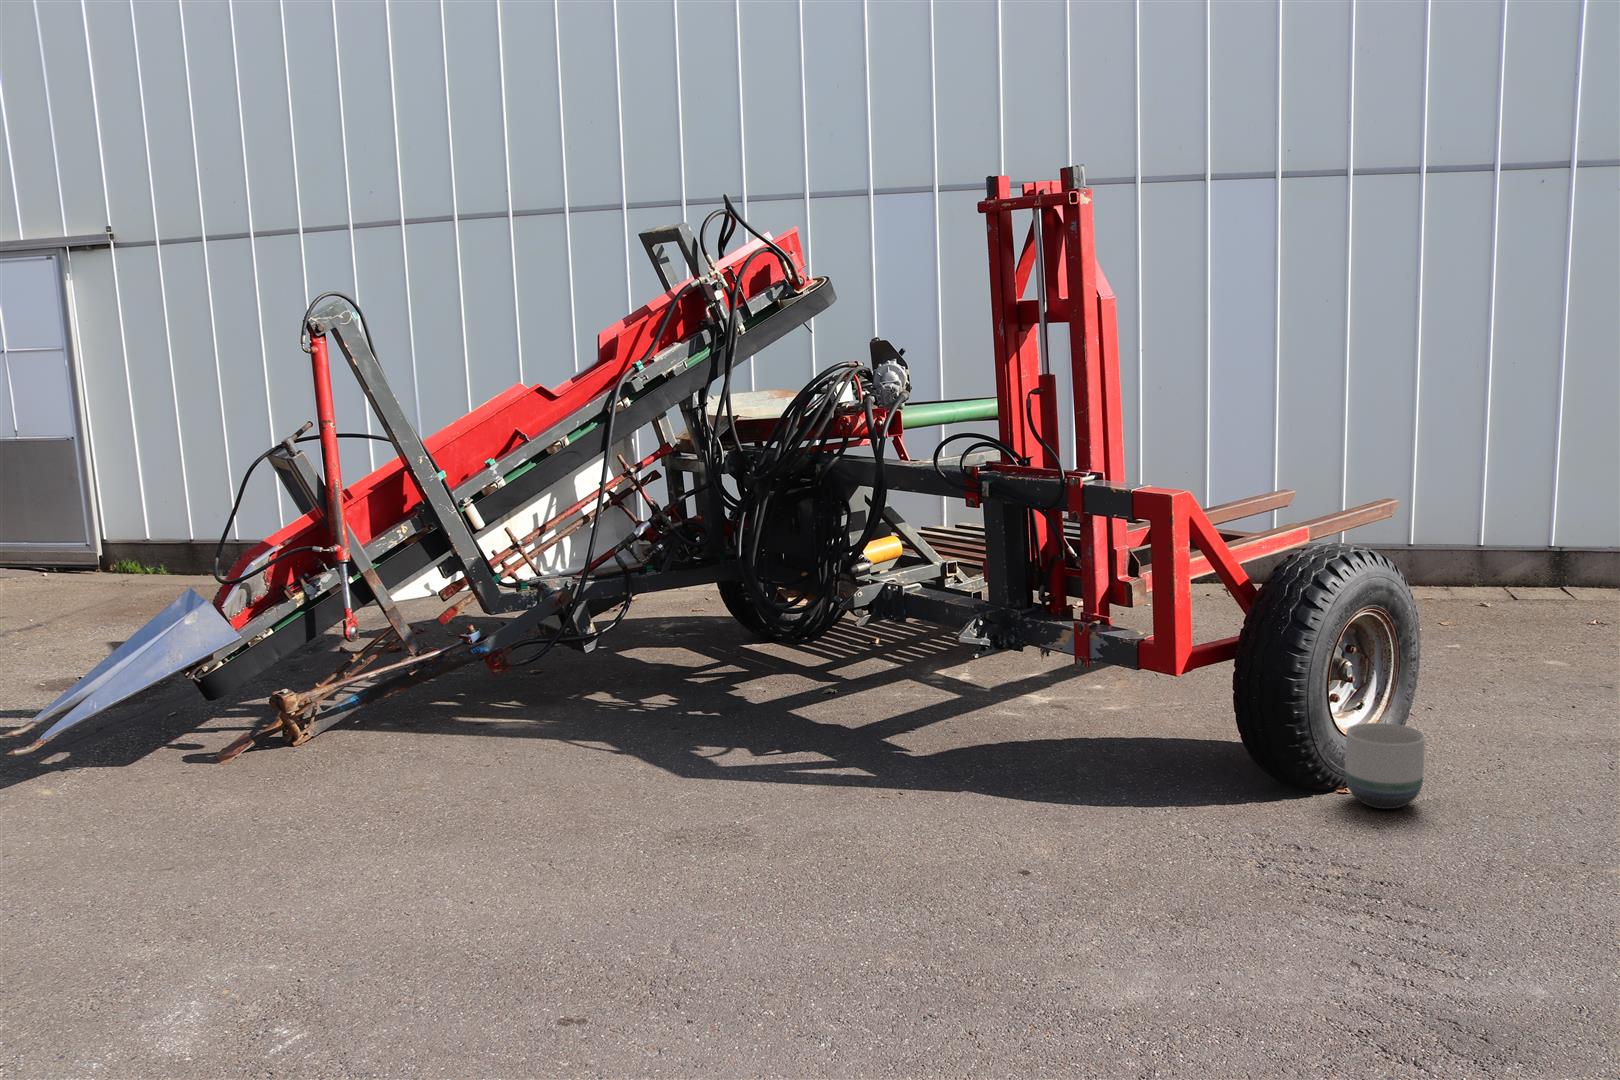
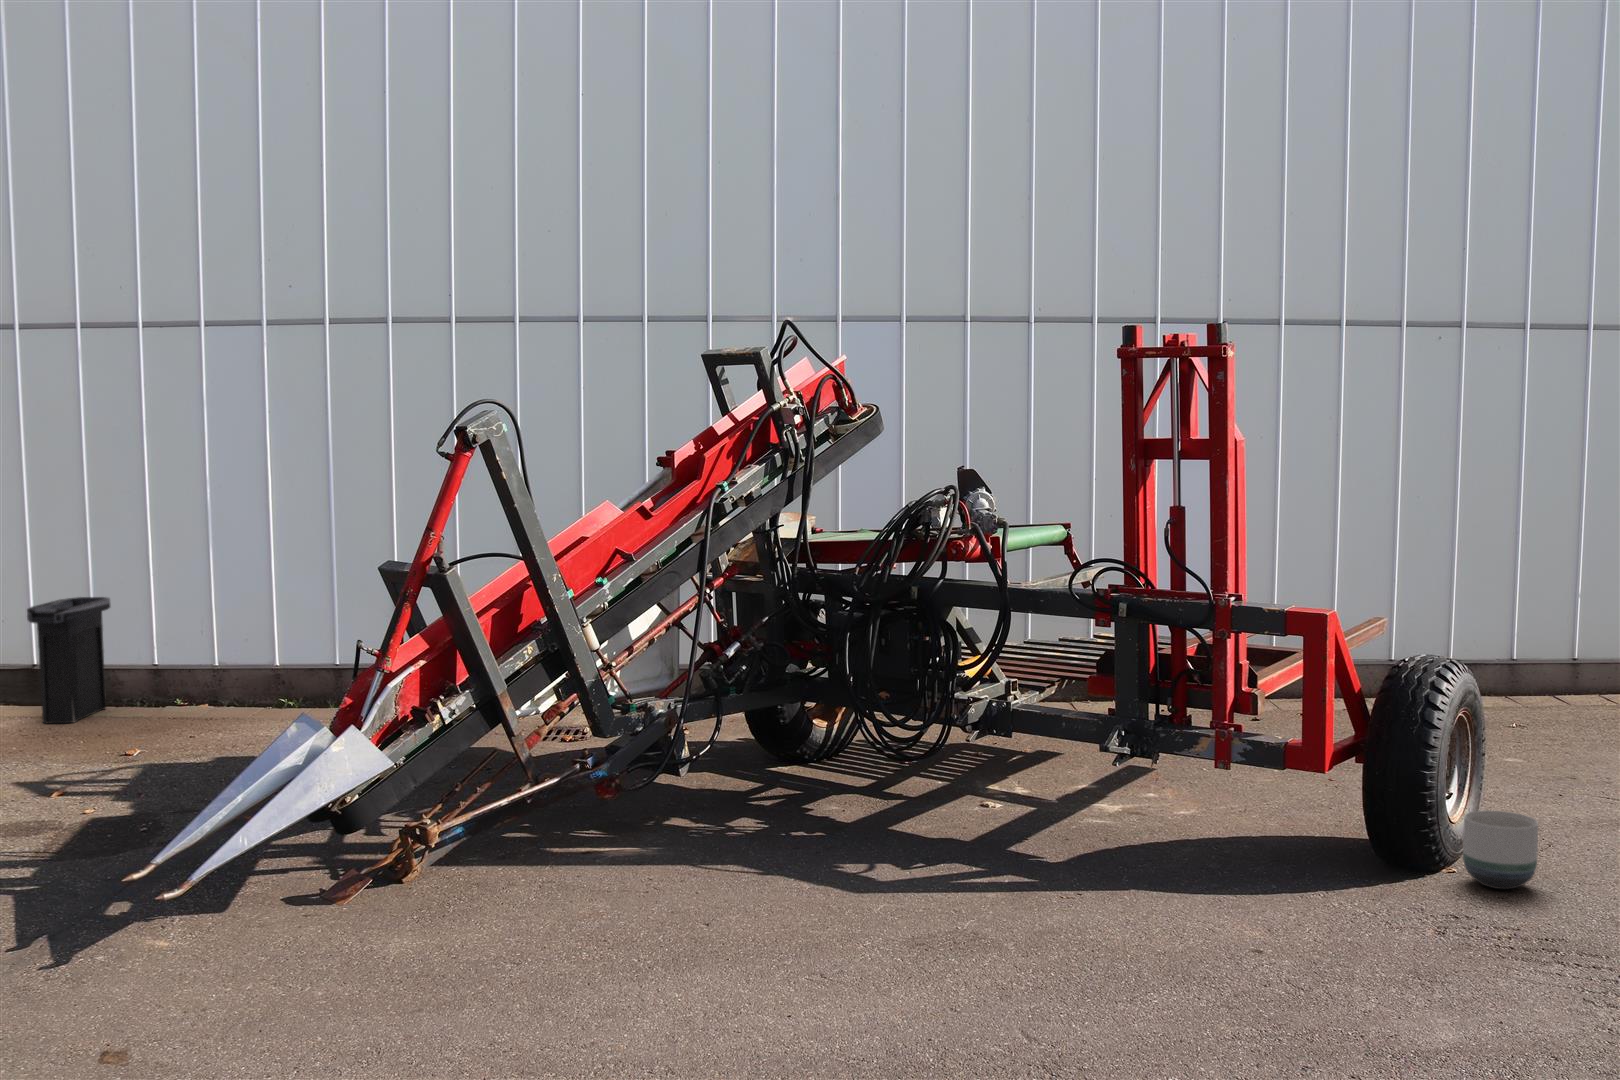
trash can: none [120,461,204,578] -> present [27,597,110,723]

